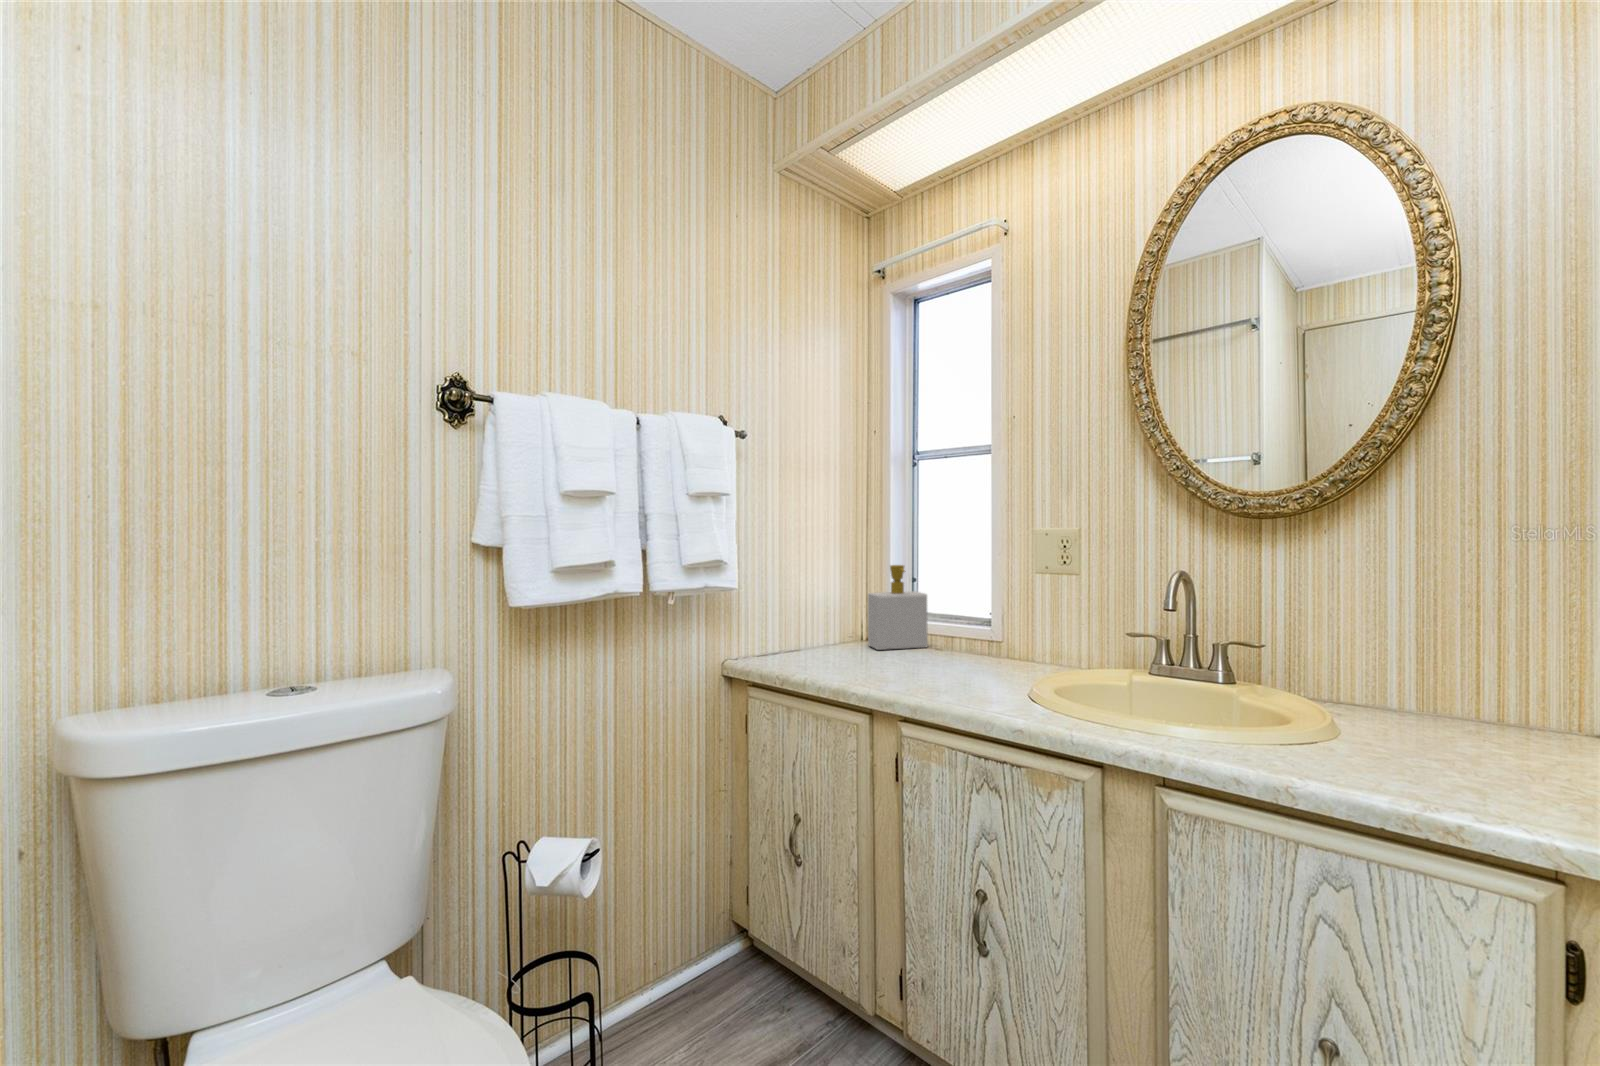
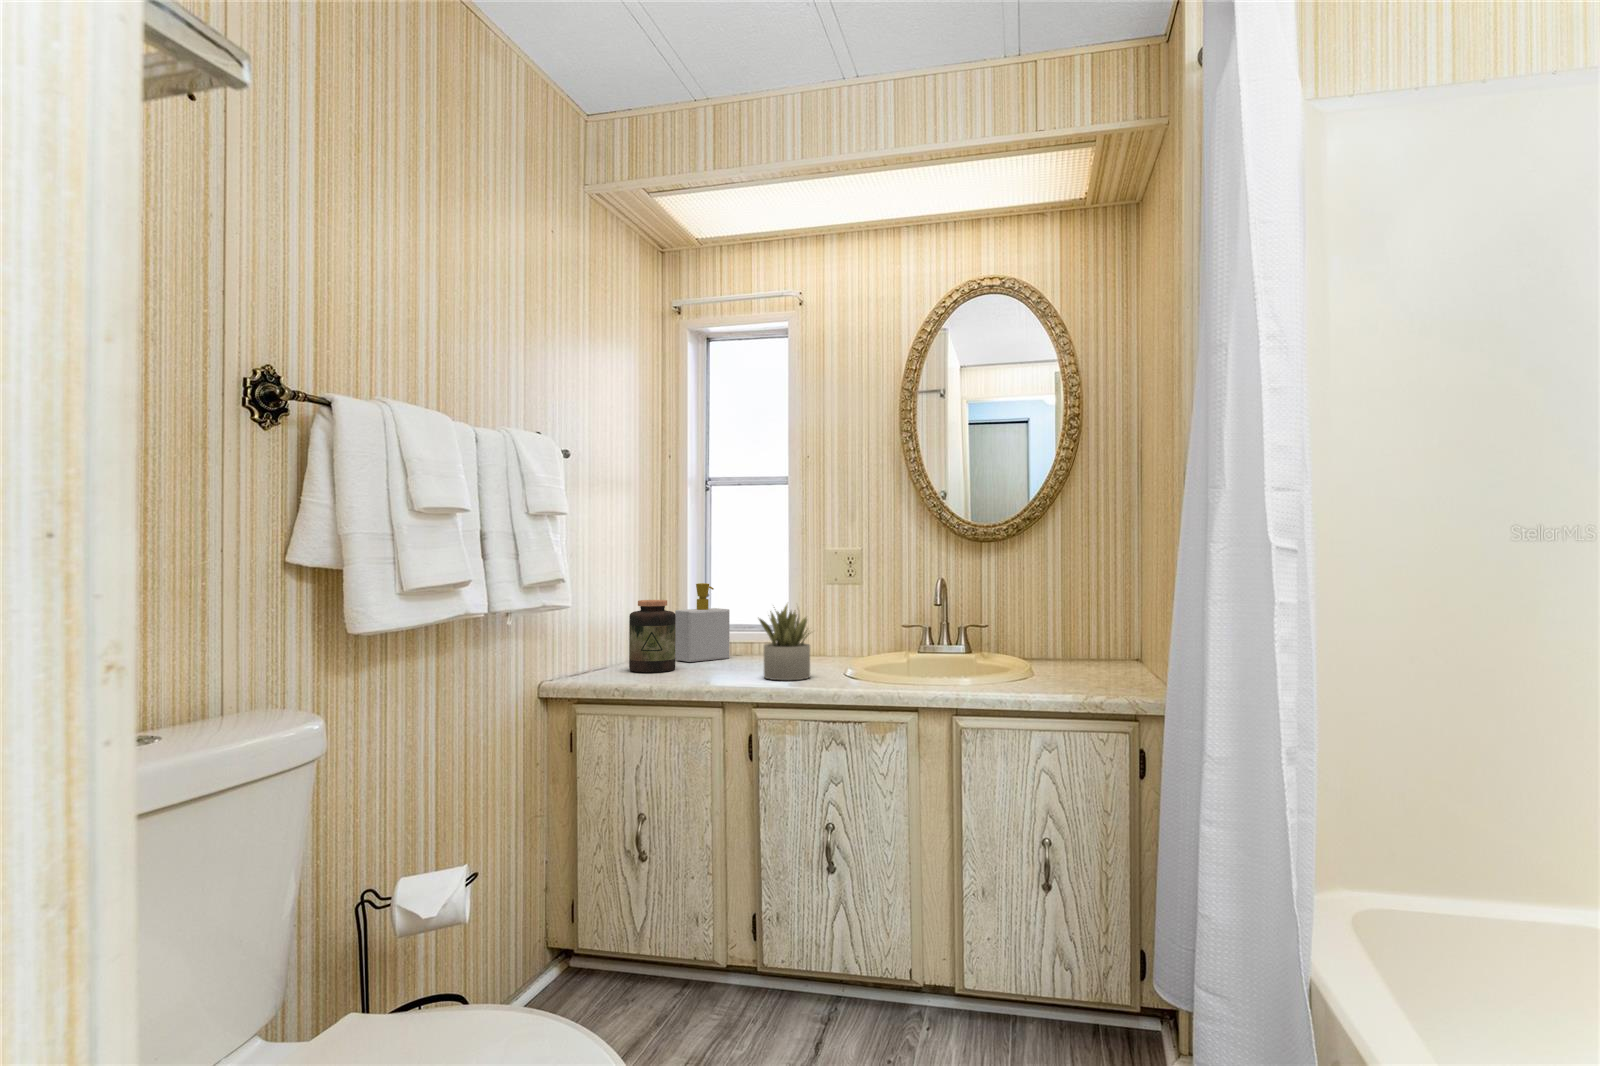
jar: none [802,583,851,663] -> present [629,600,676,672]
succulent plant: none [916,595,985,693] -> present [759,604,810,680]

